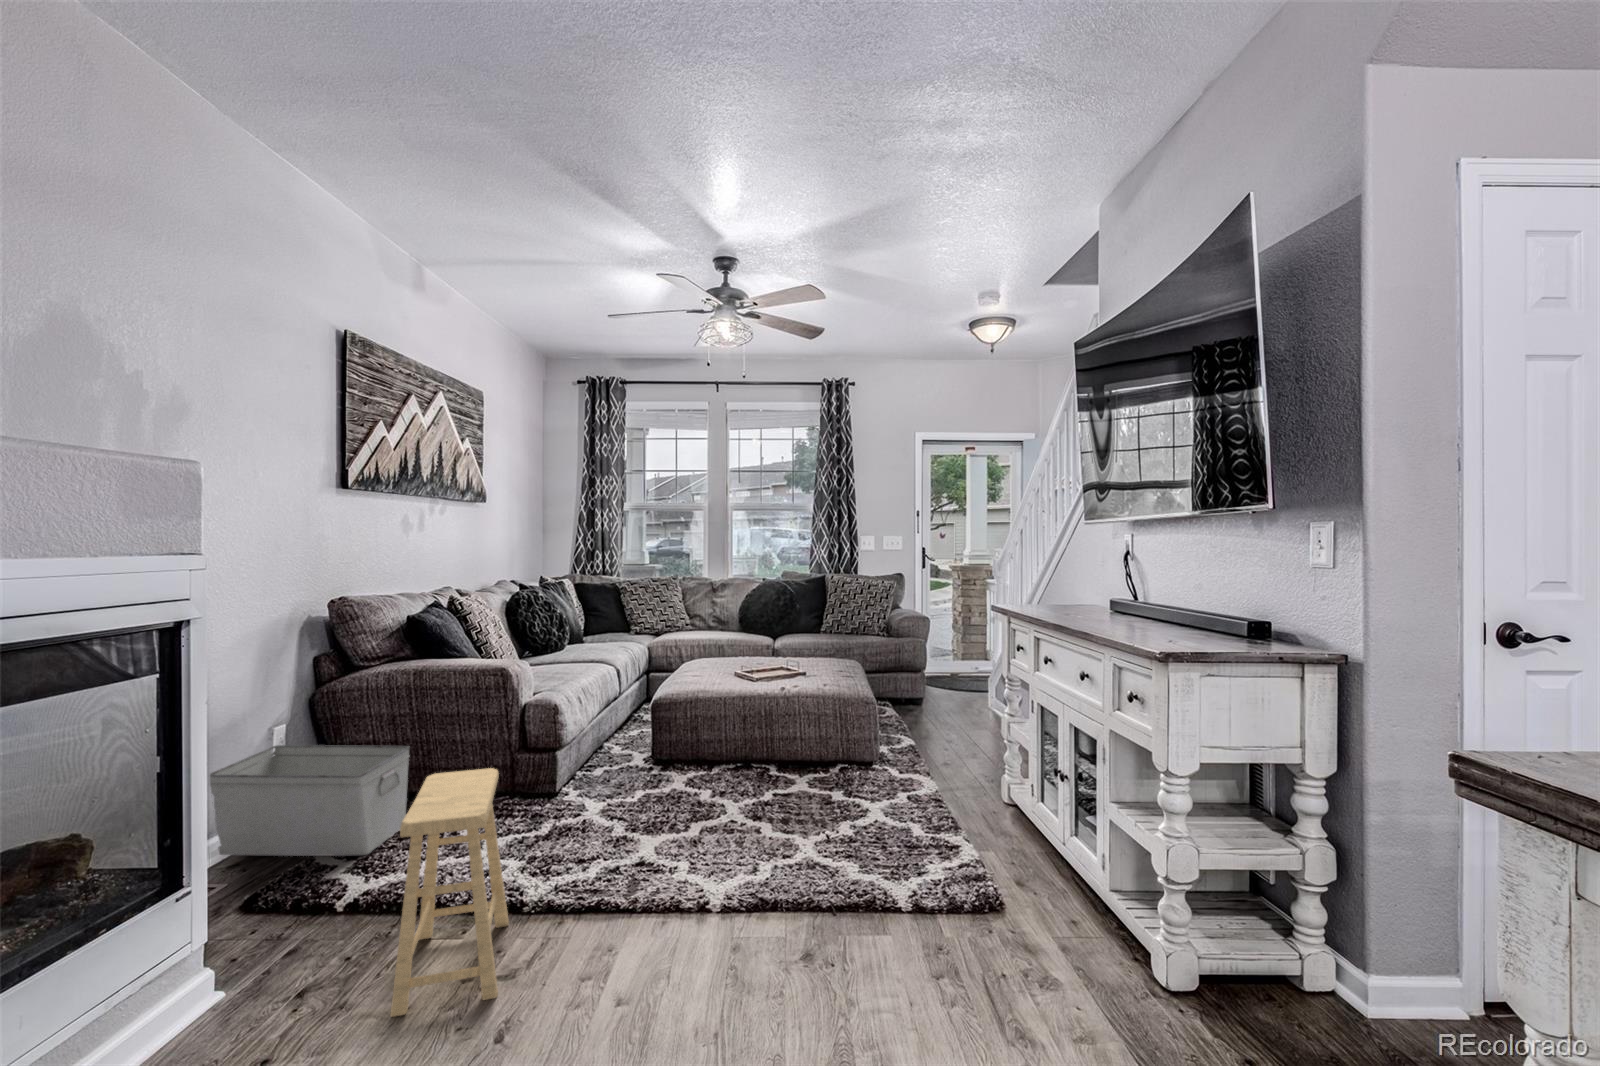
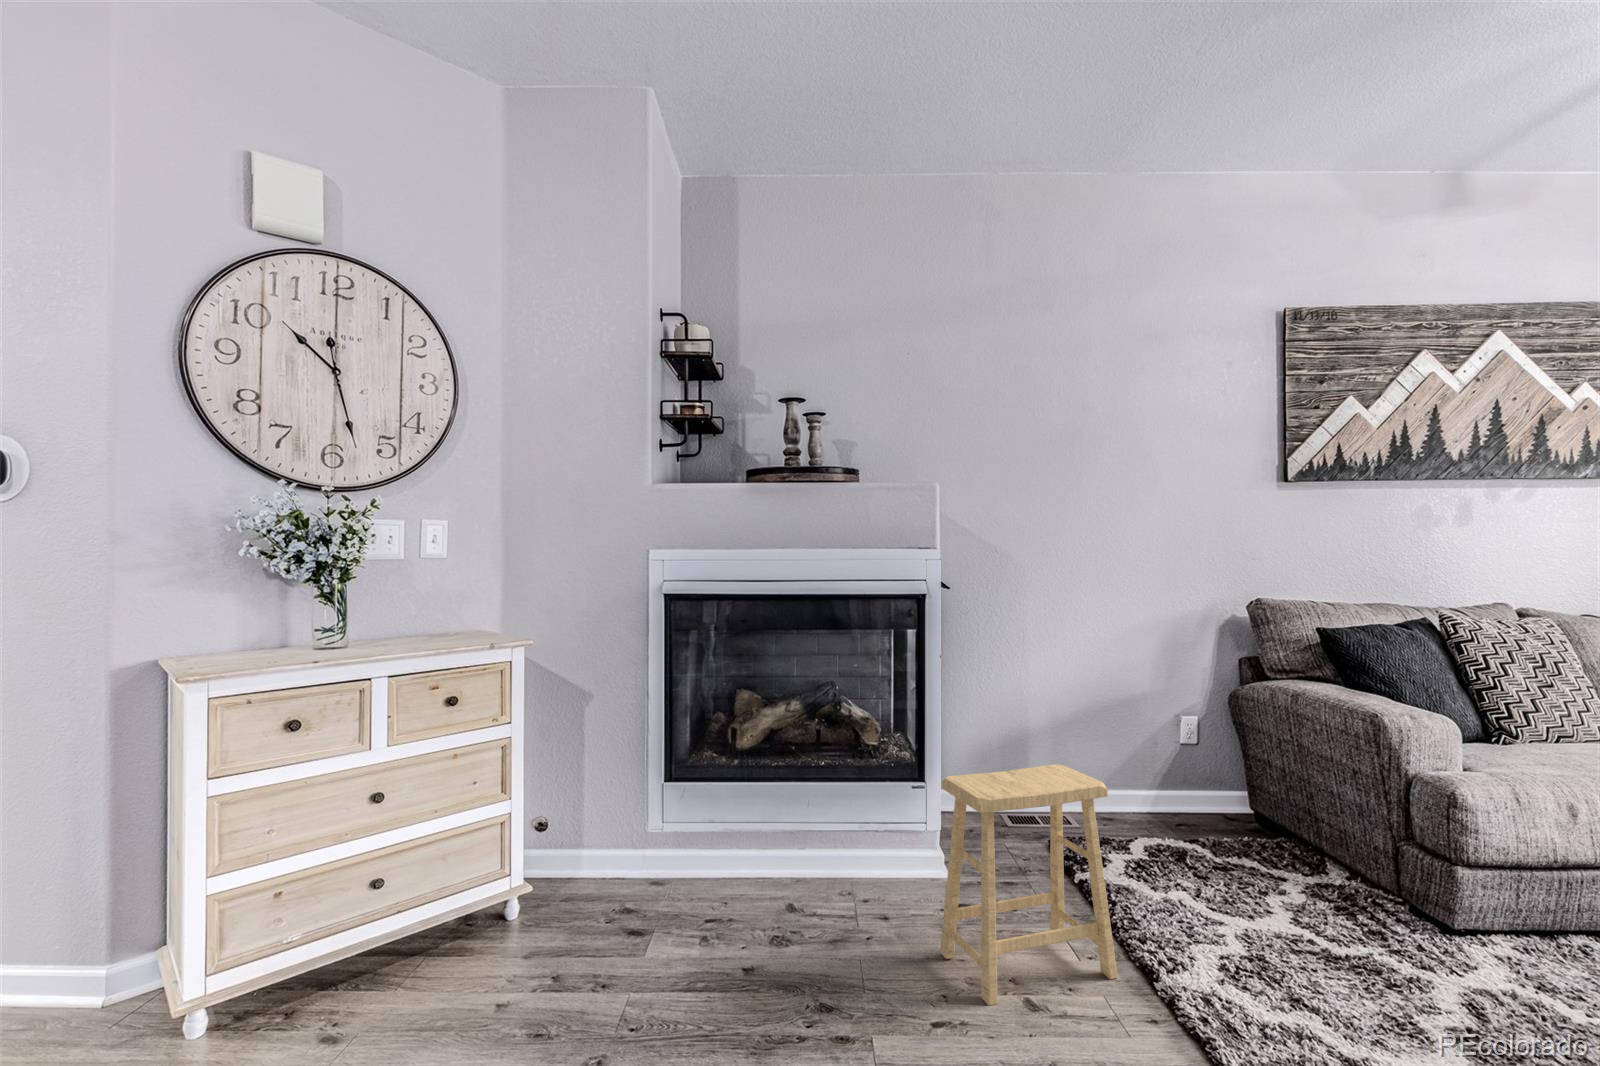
storage bin: present [210,745,410,856] -> none [1096,733,1255,865]

